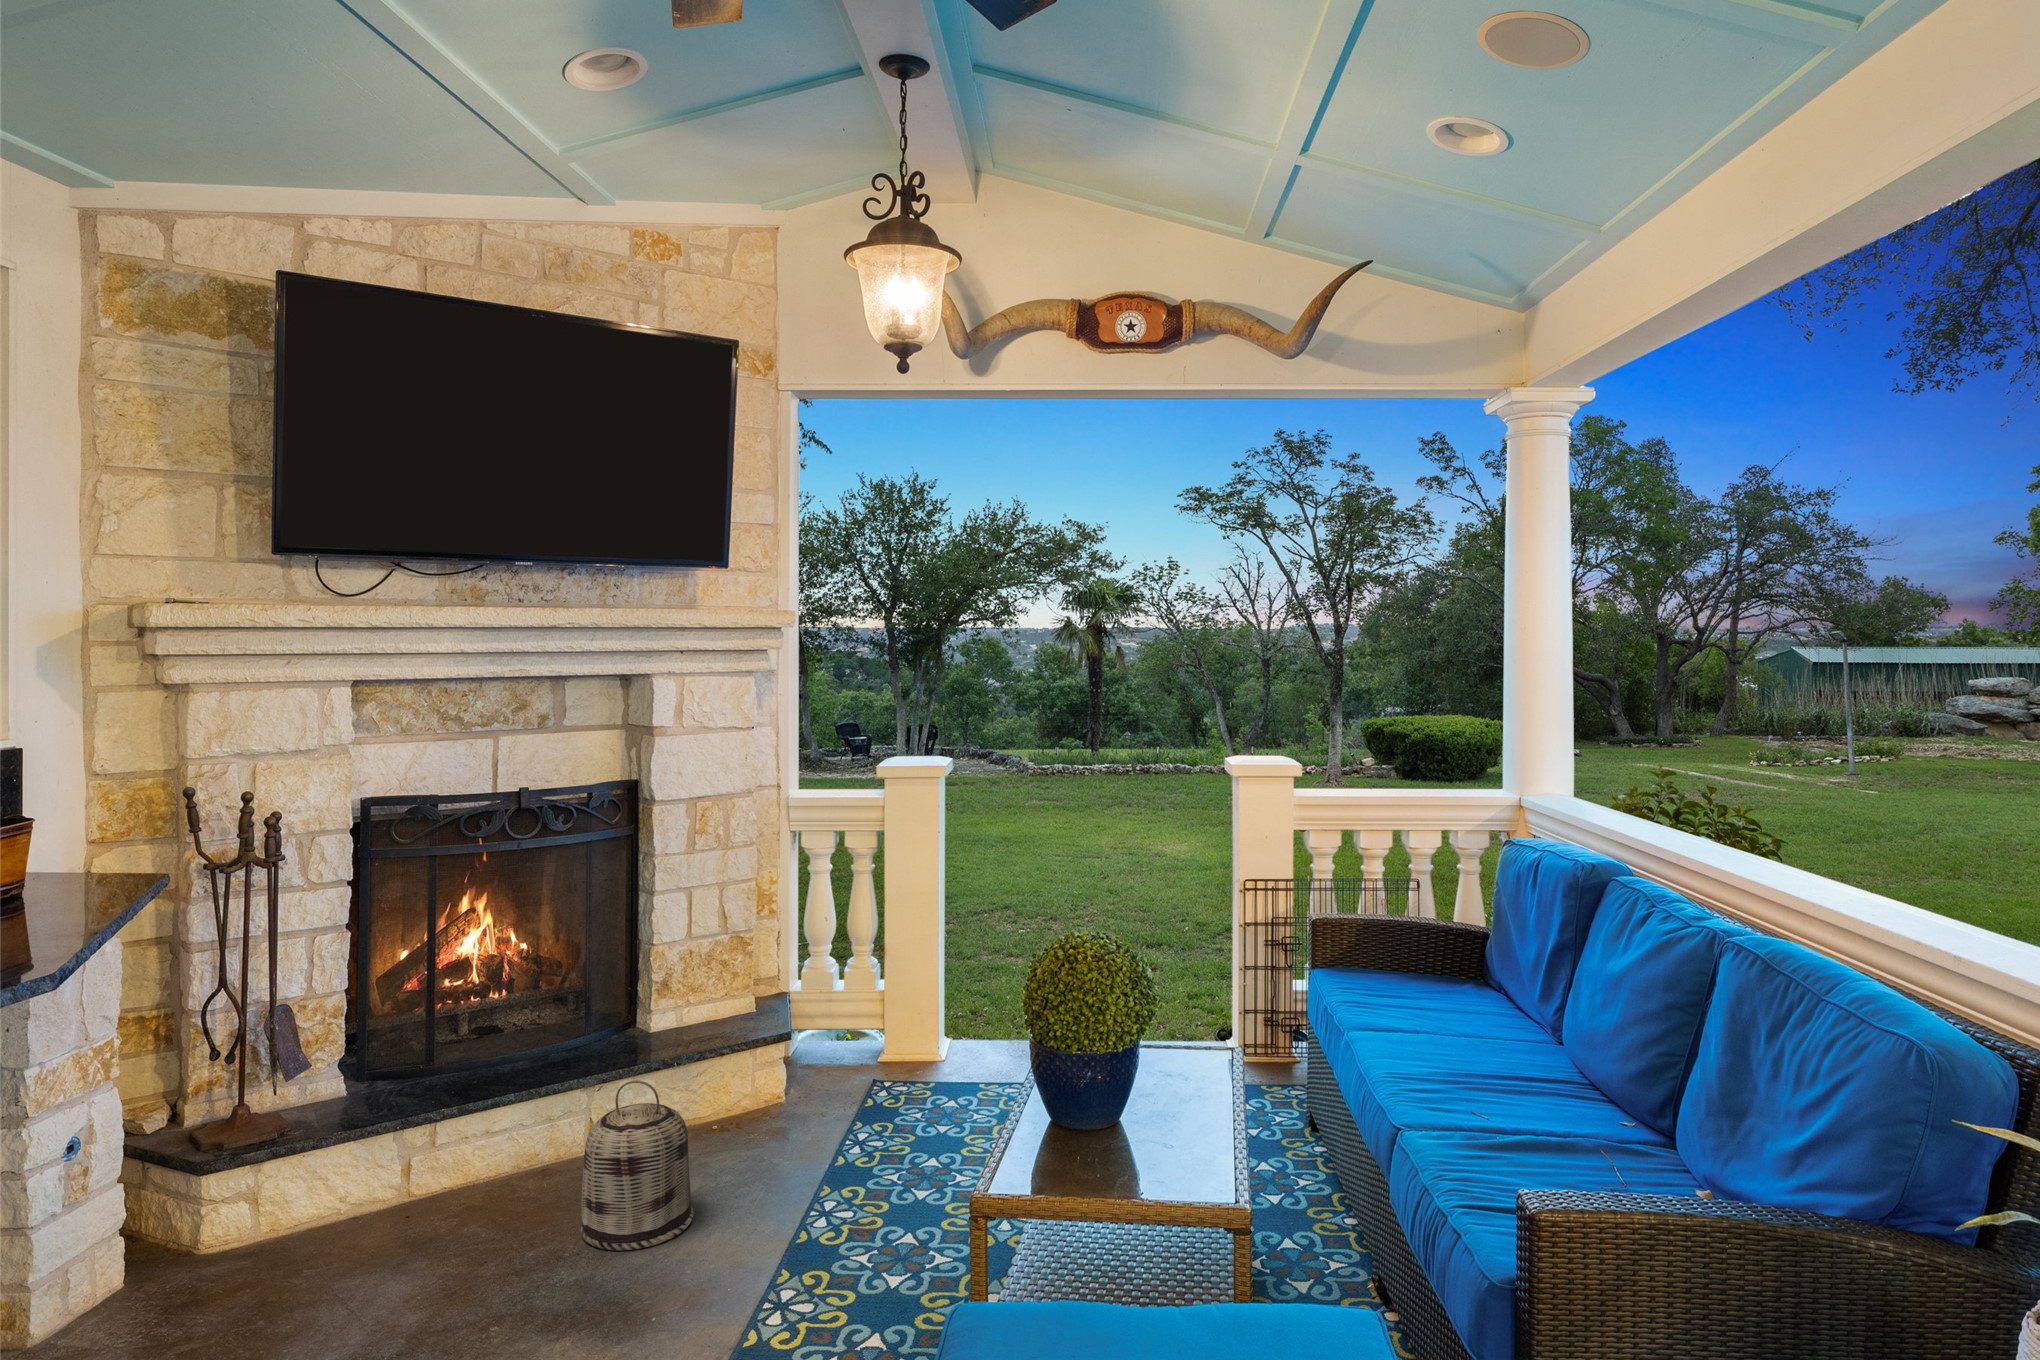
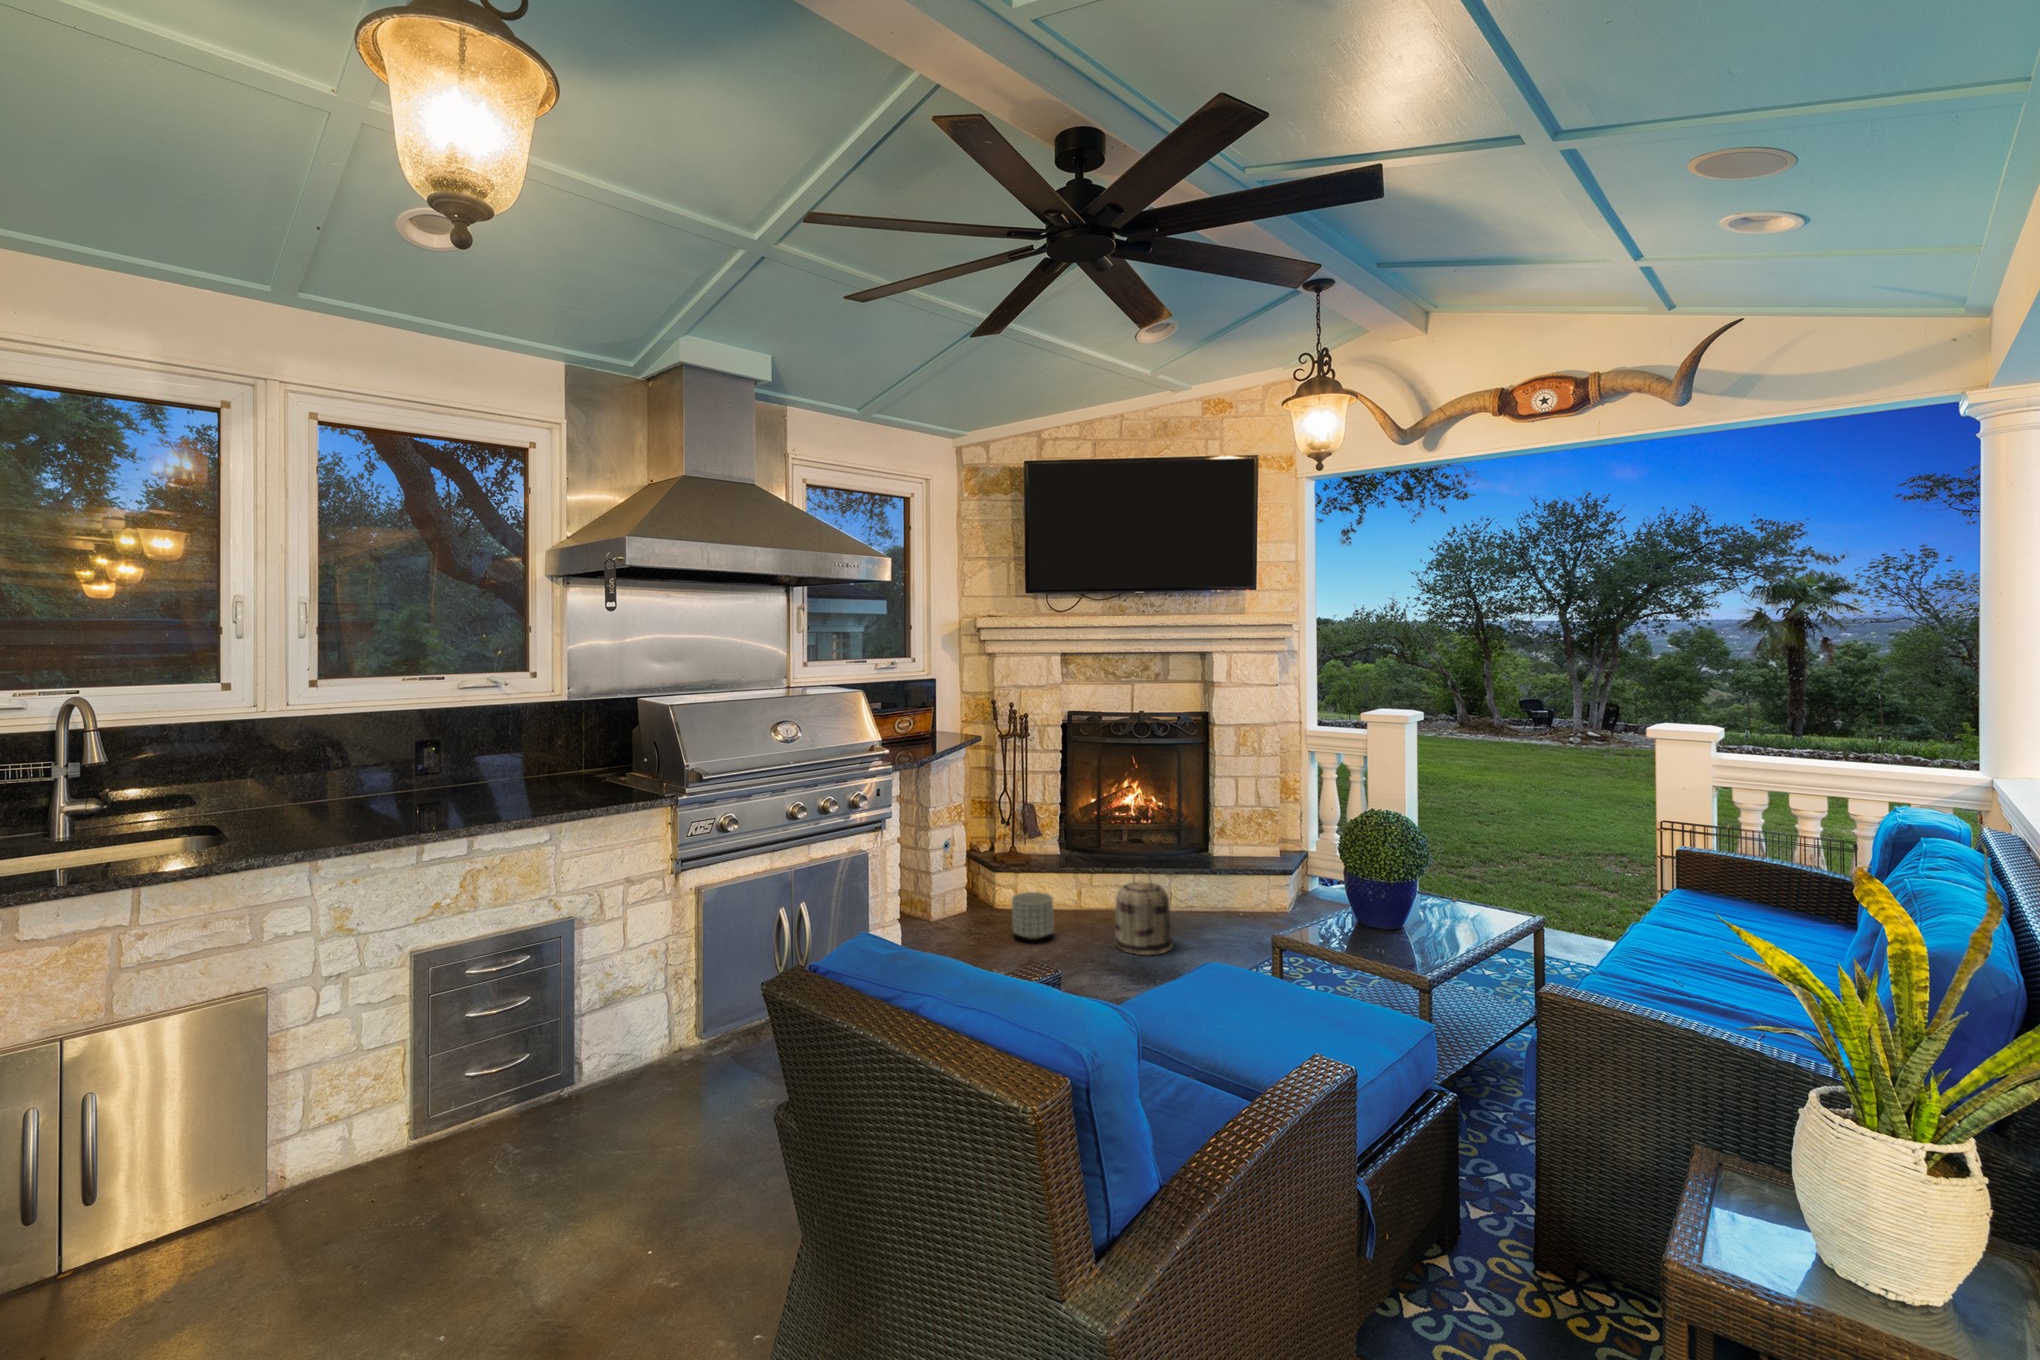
planter: none [351,1189,451,1301] -> present [1012,892,1054,940]

